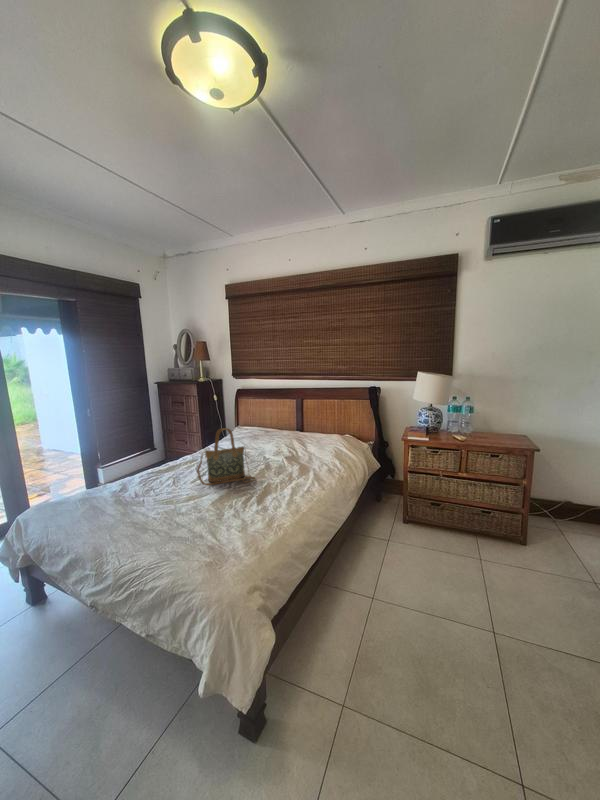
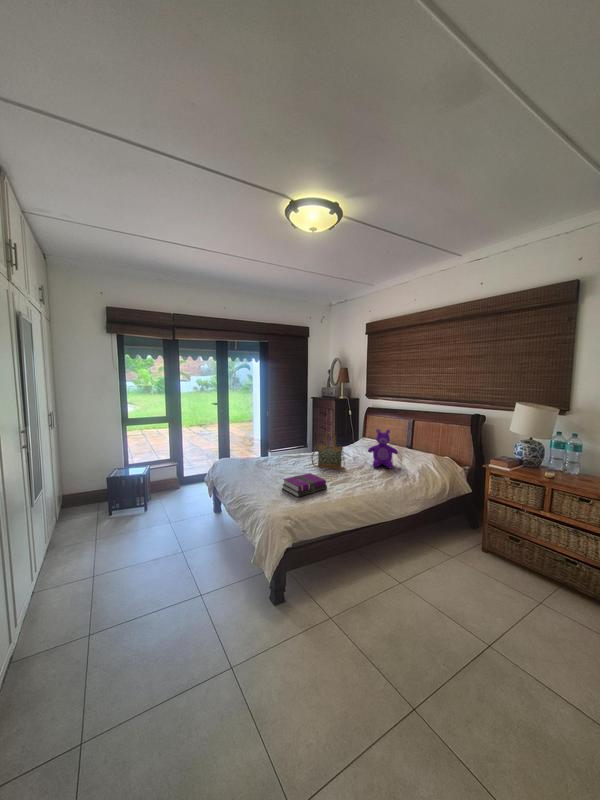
teddy bear: none [270,413,307,464] -> present [368,429,398,468]
notebook: none [177,505,259,566] -> present [282,473,327,497]

